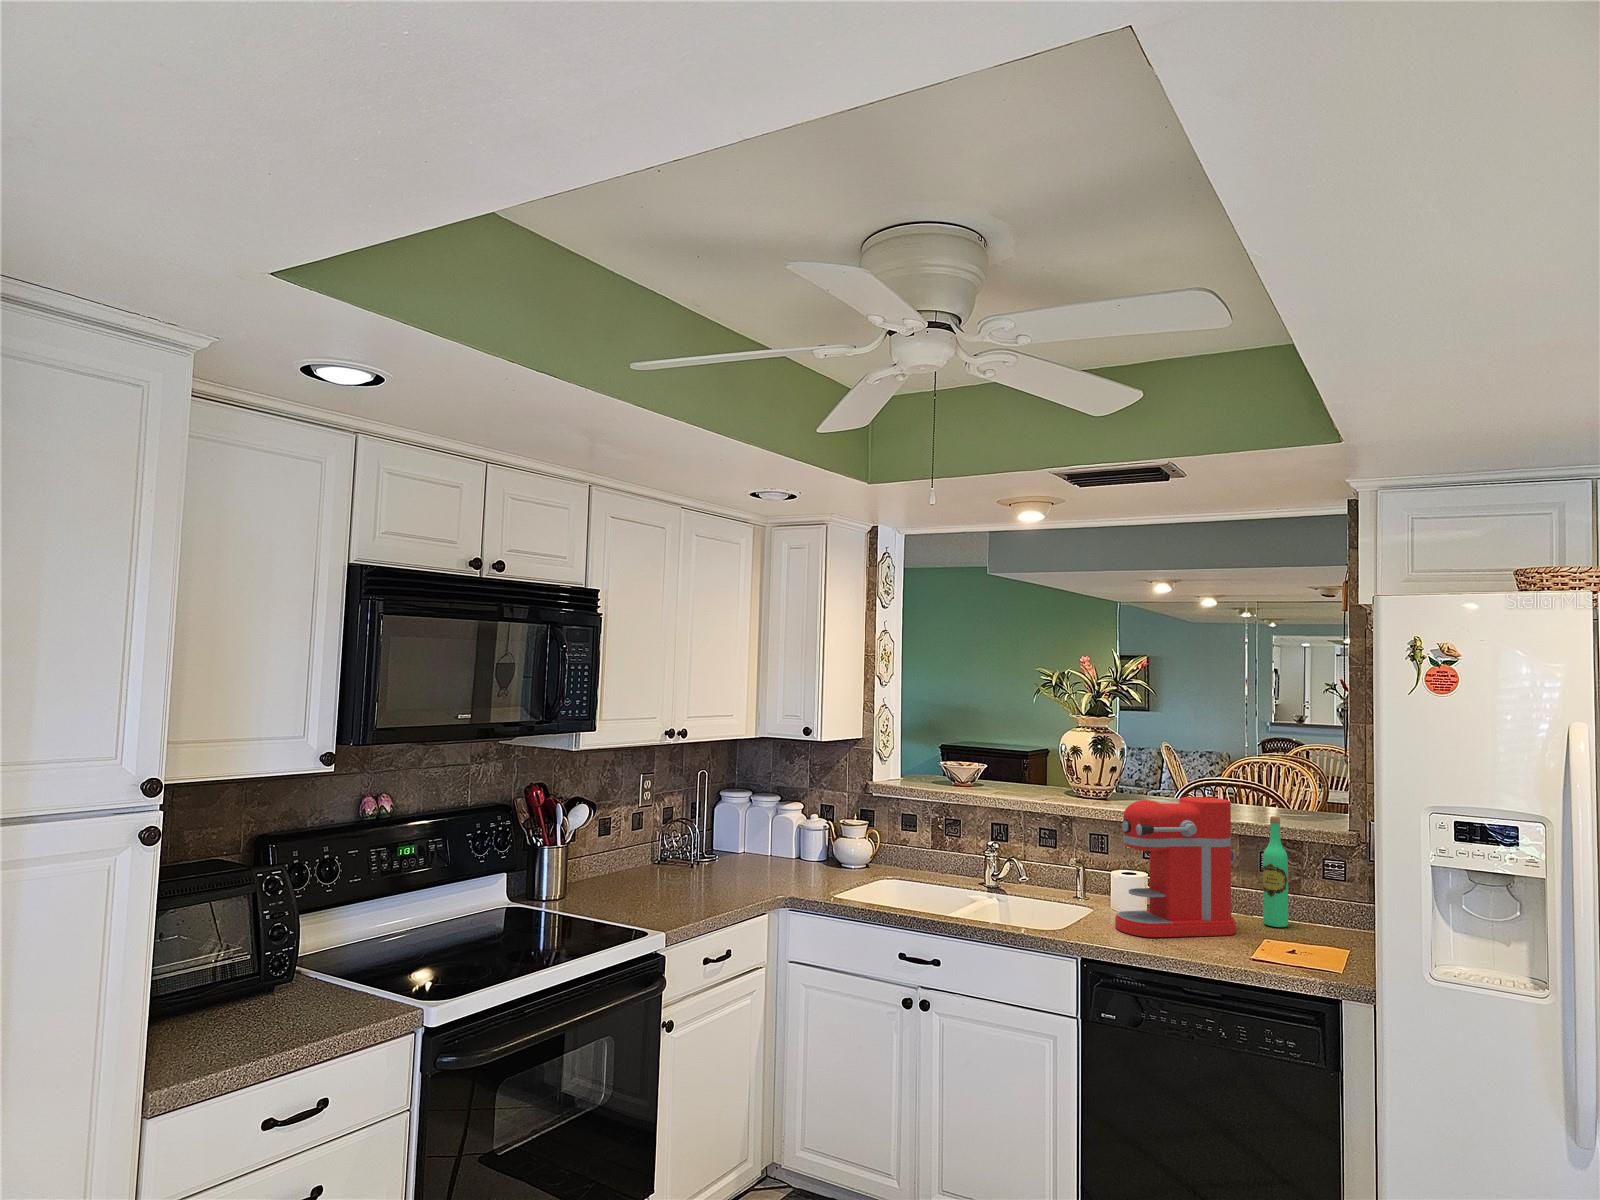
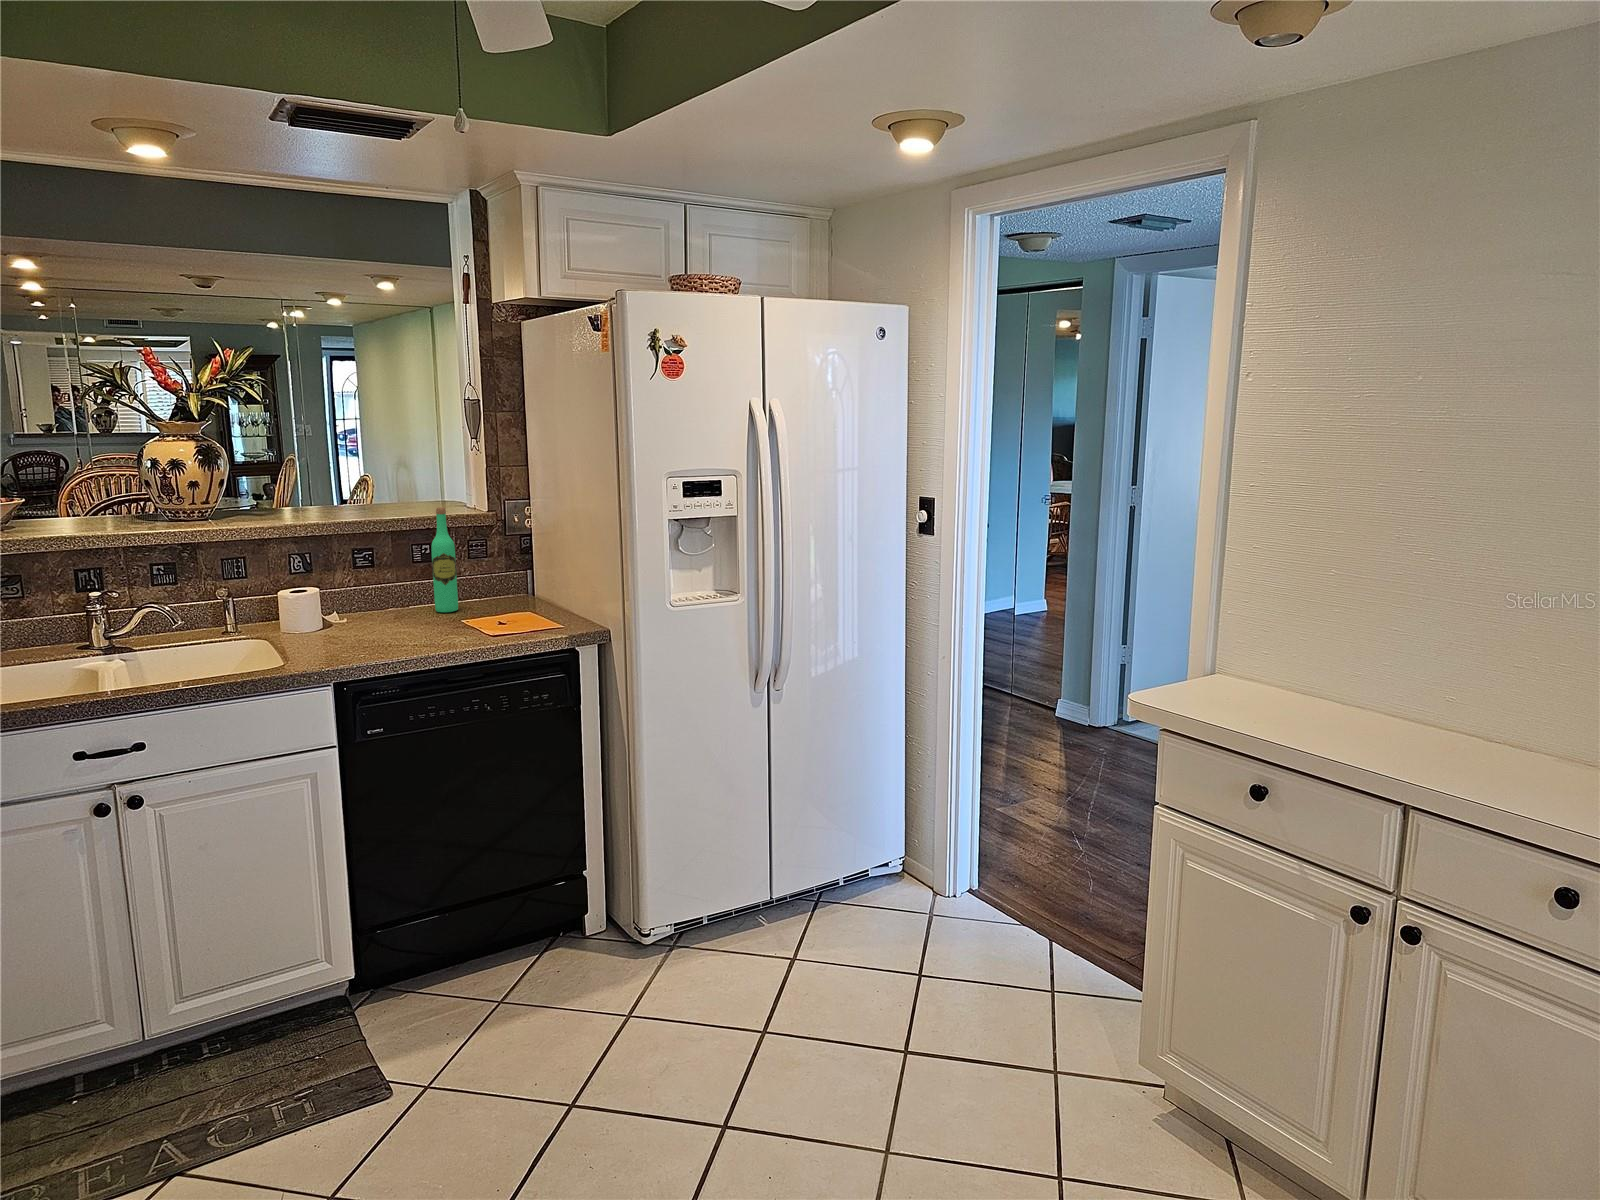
coffee maker: present [1115,797,1236,937] -> none [327,496,436,649]

